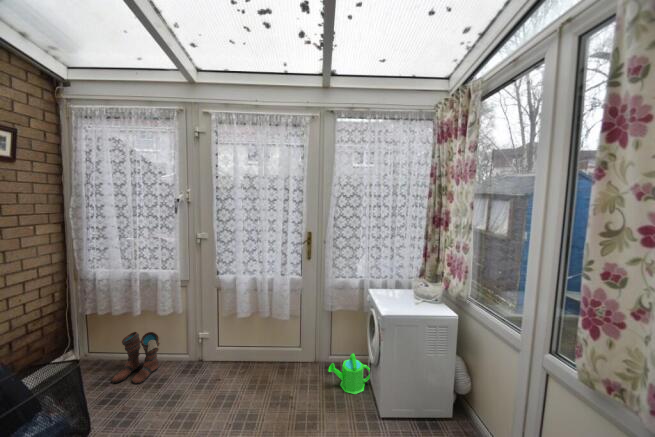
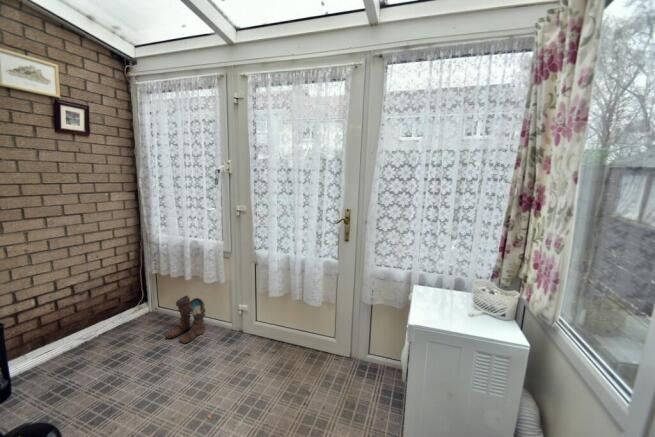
watering can: present [328,353,370,394] -> none [359,360,415,409]

